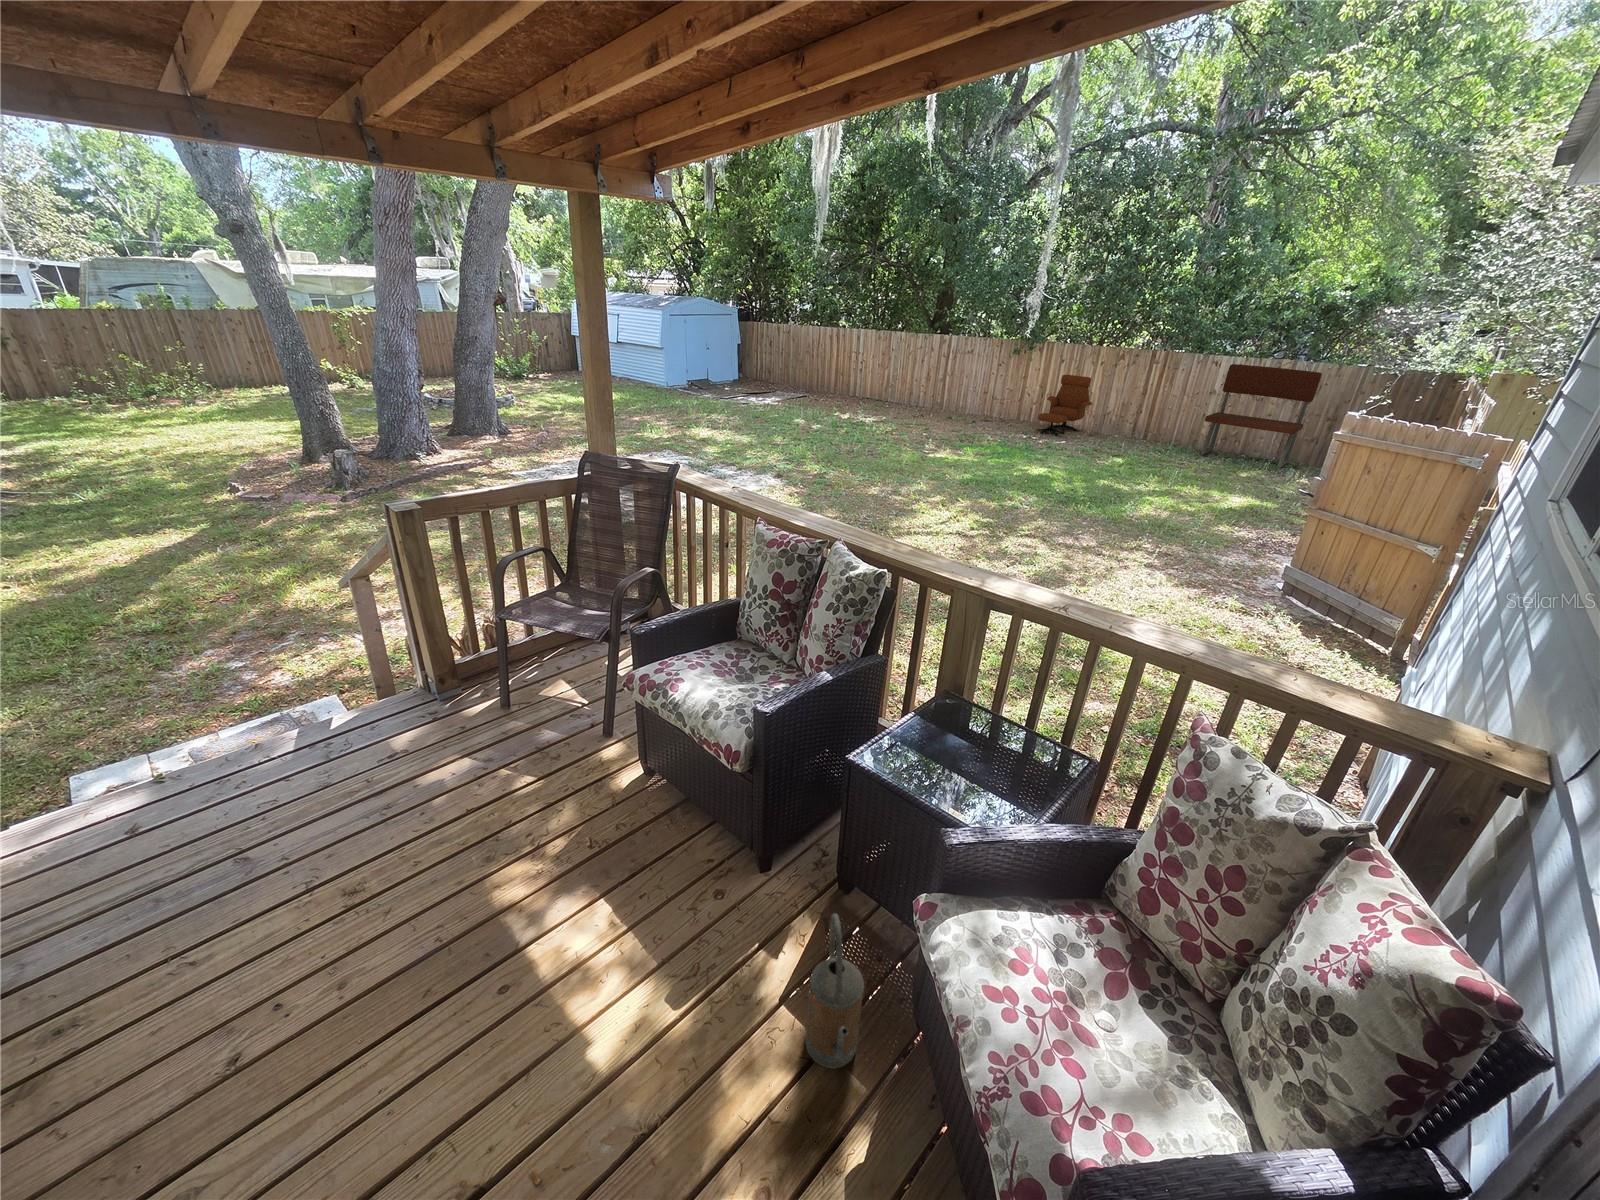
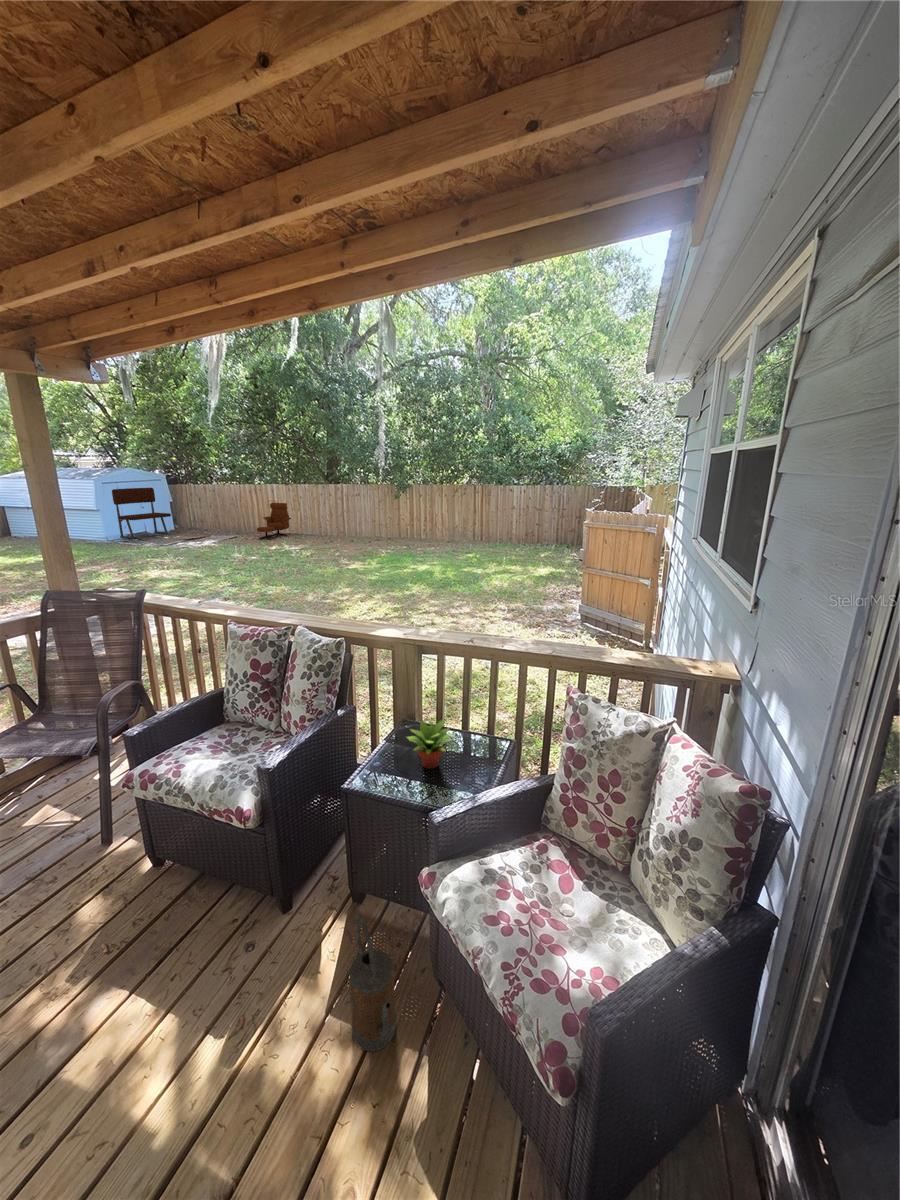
bench: present [1201,364,1322,468] -> present [112,488,171,539]
lounge chair: present [1037,375,1092,436] -> present [257,503,291,540]
succulent plant: none [940,700,1009,768] -> present [406,719,453,769]

